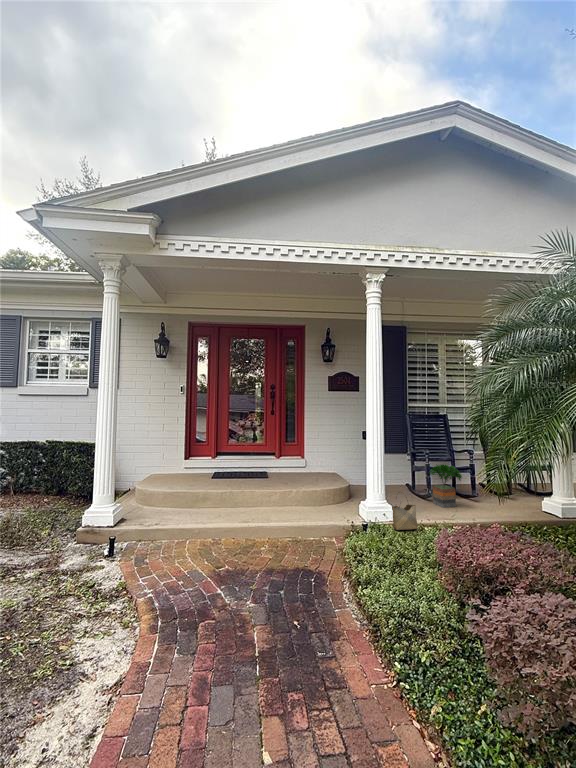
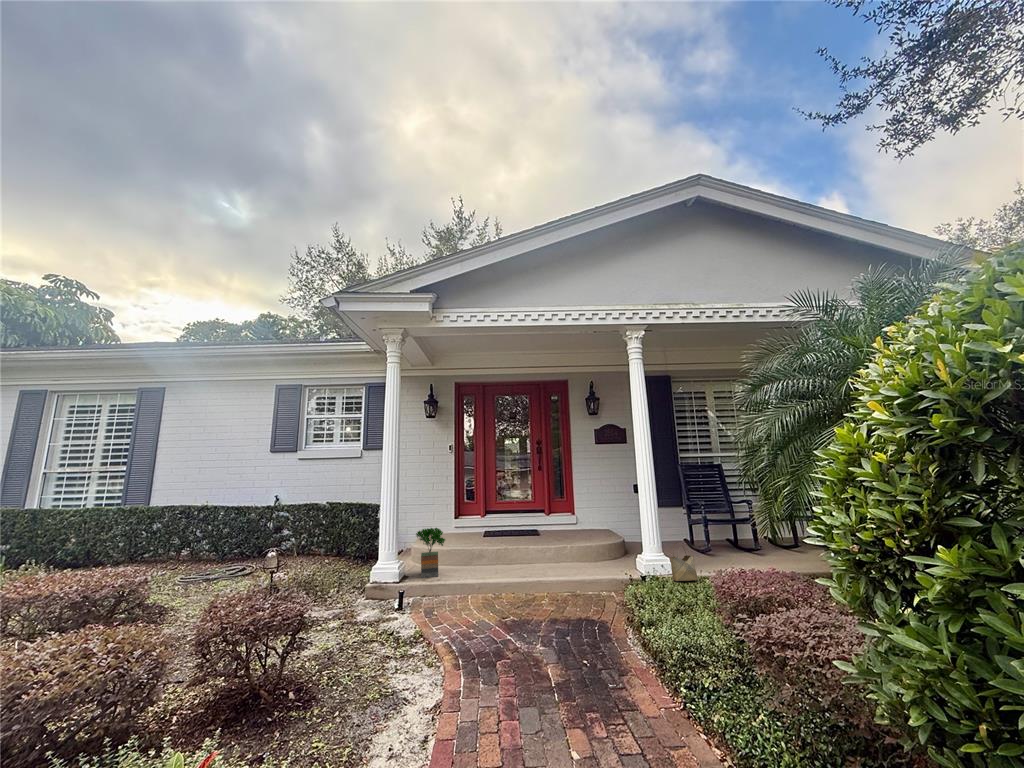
potted tree: present [430,465,462,508] -> present [416,528,445,578]

